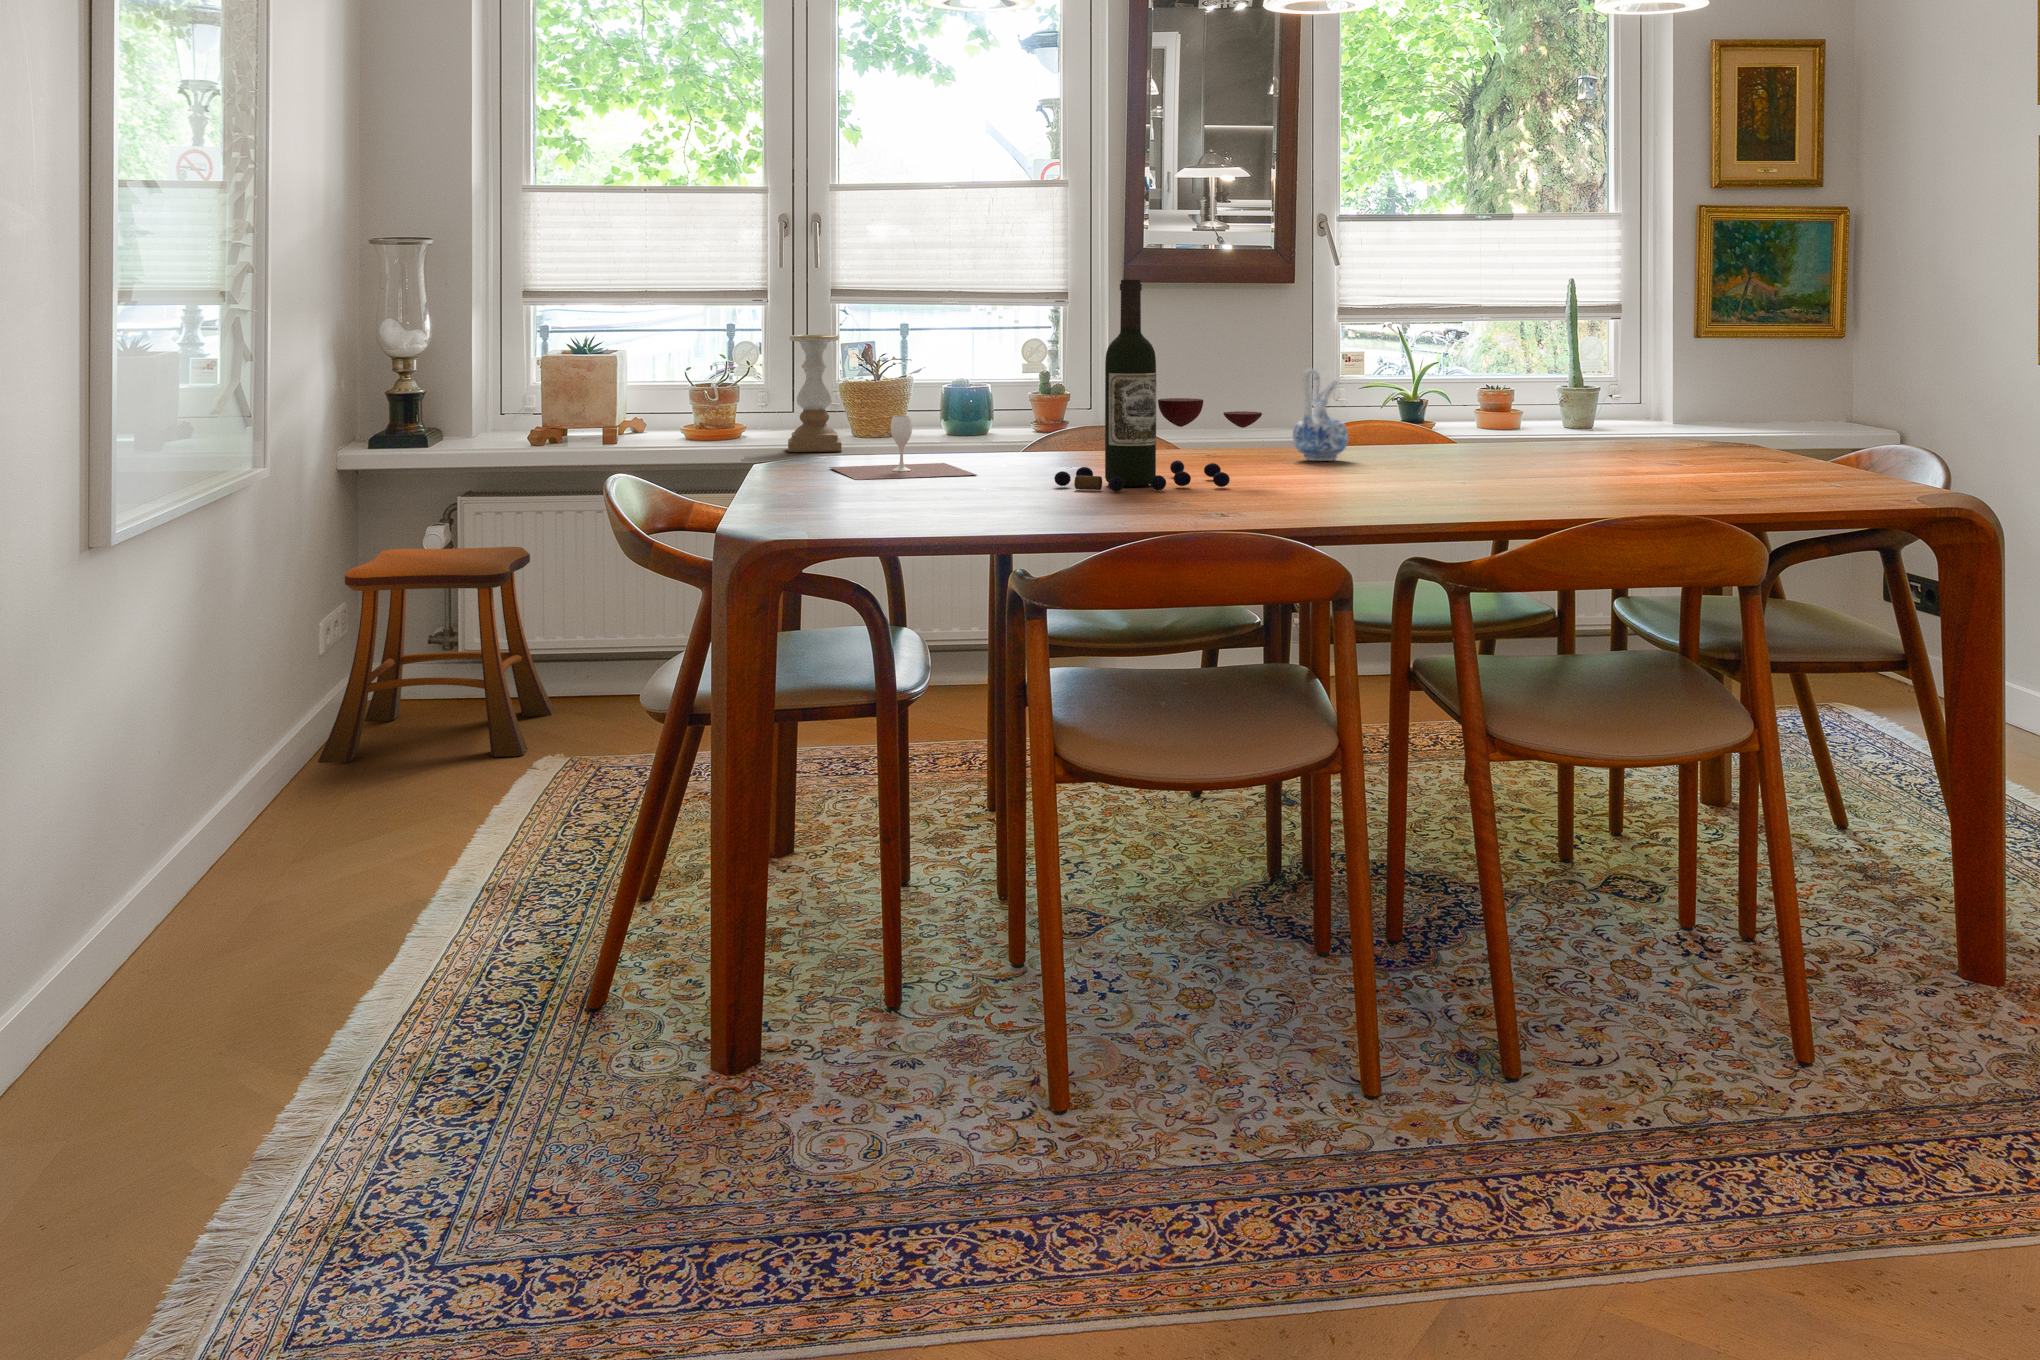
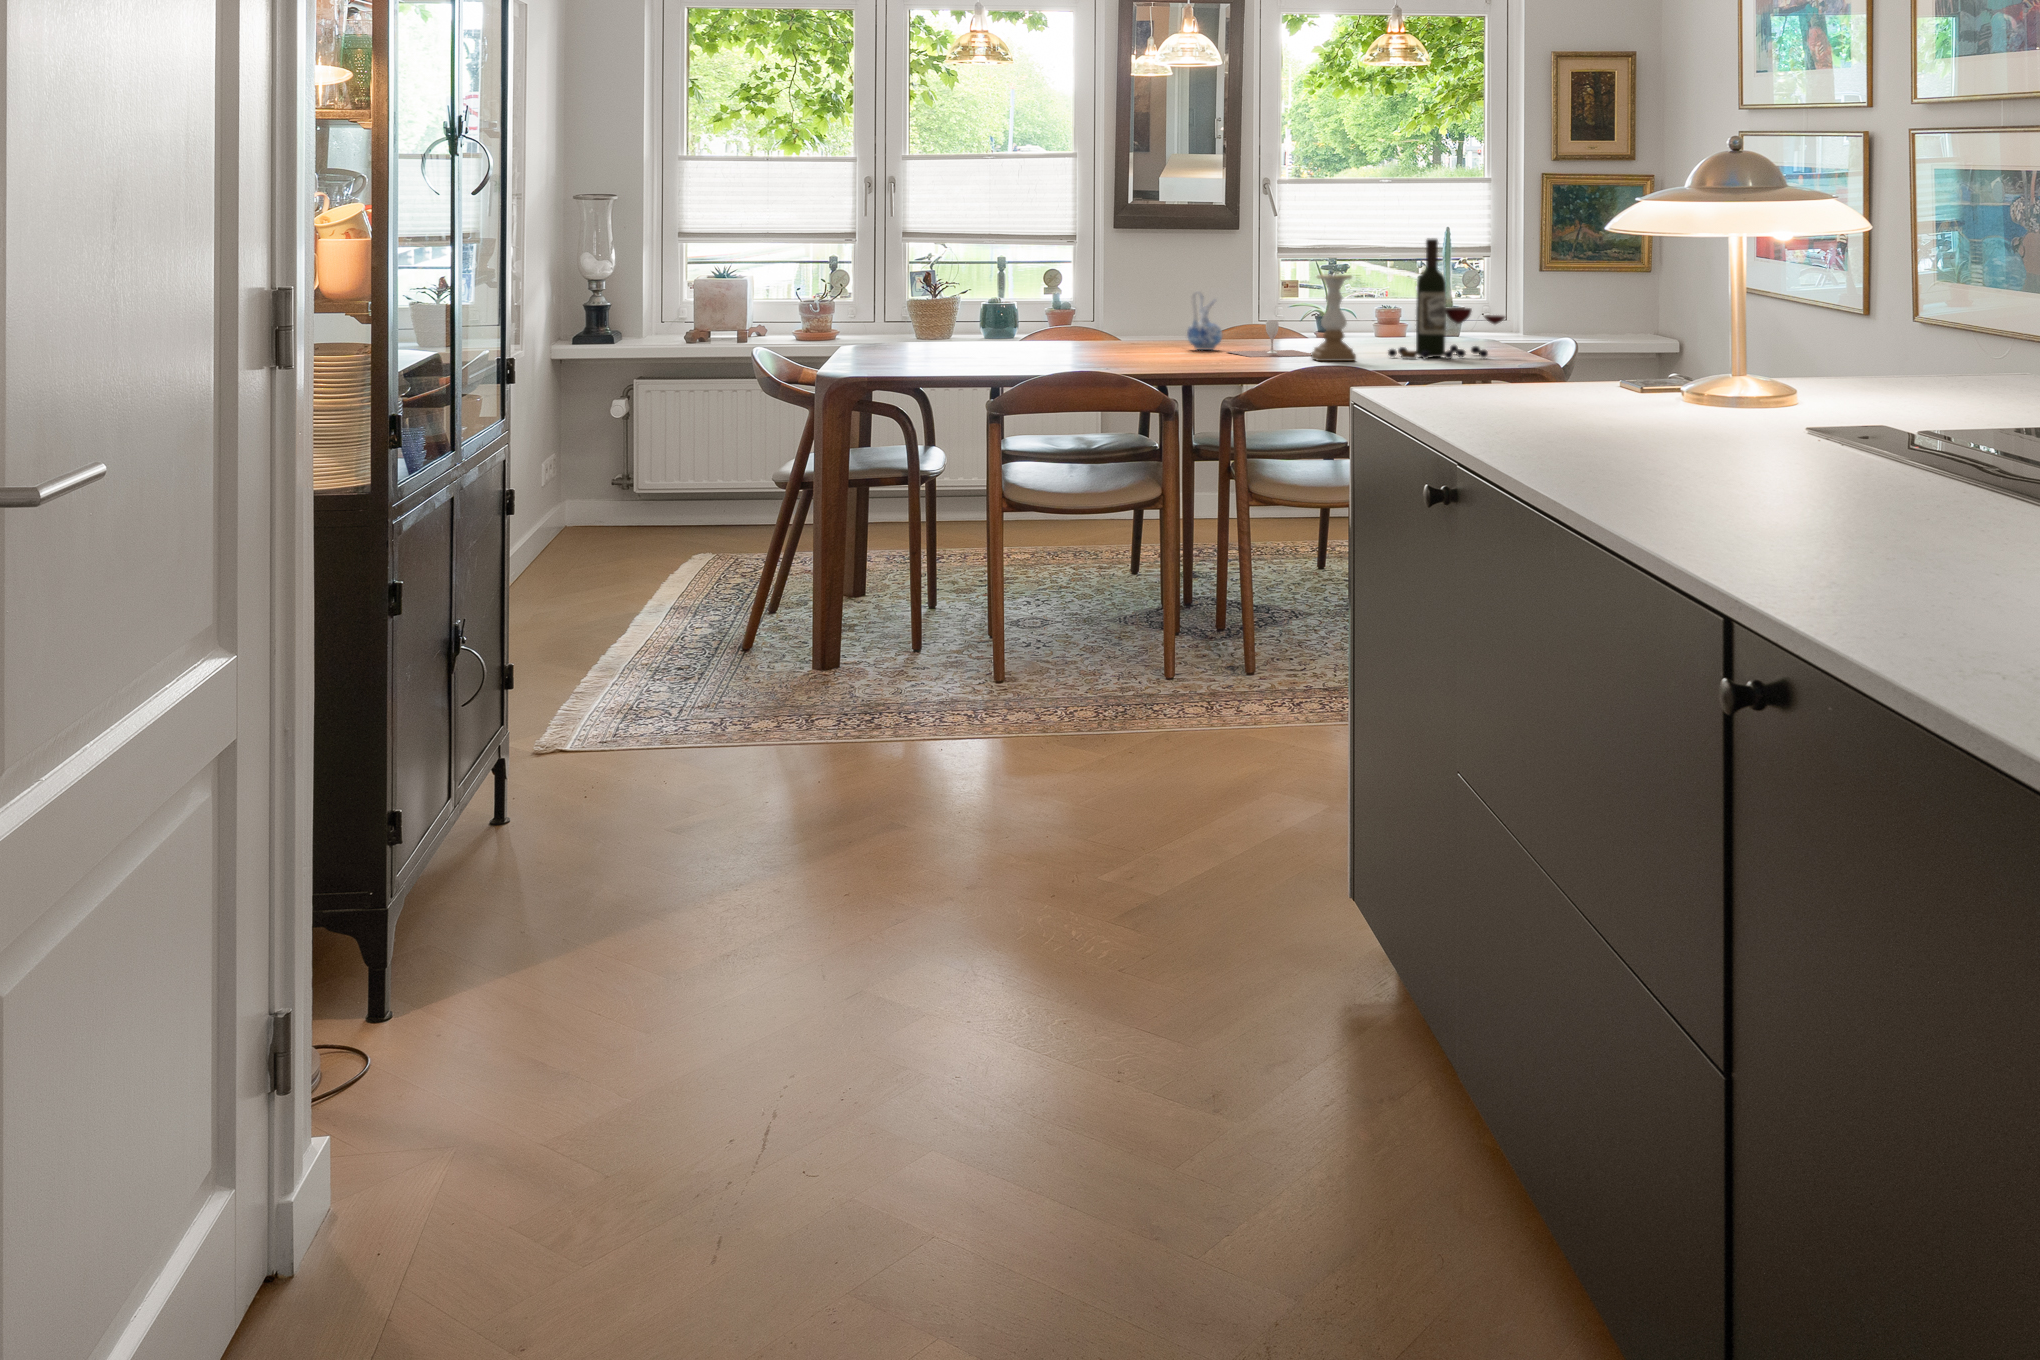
wine bottle: present [1054,280,1262,491] -> present [1388,238,1505,359]
candle holder: present [788,335,842,452] -> present [1311,275,1356,361]
wine glass: present [829,416,977,480] -> present [1226,320,1311,357]
stool: present [318,547,555,763] -> none [548,414,705,555]

